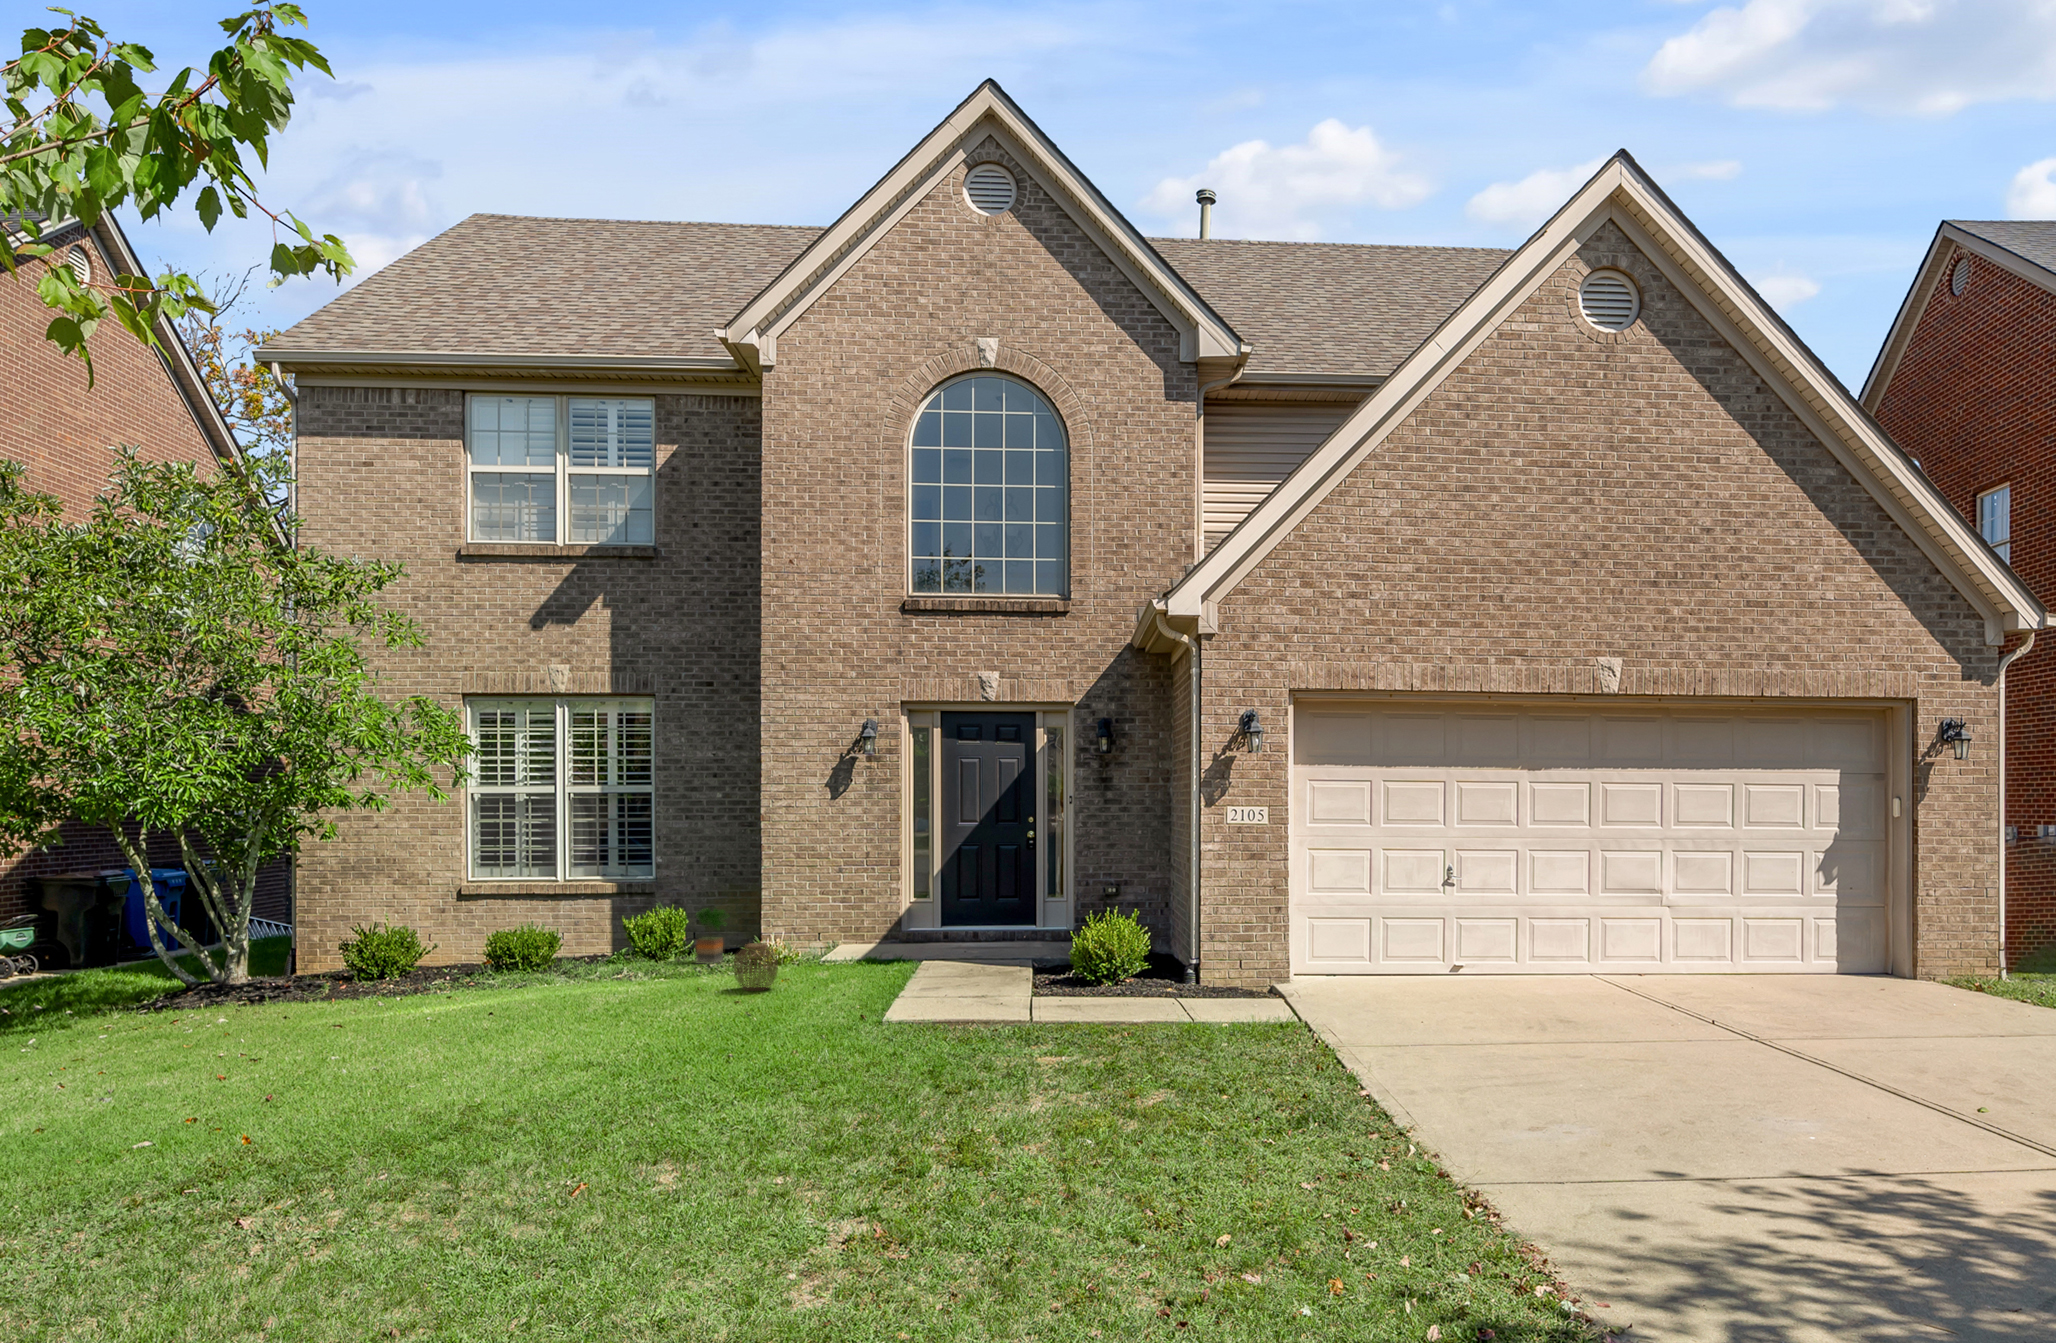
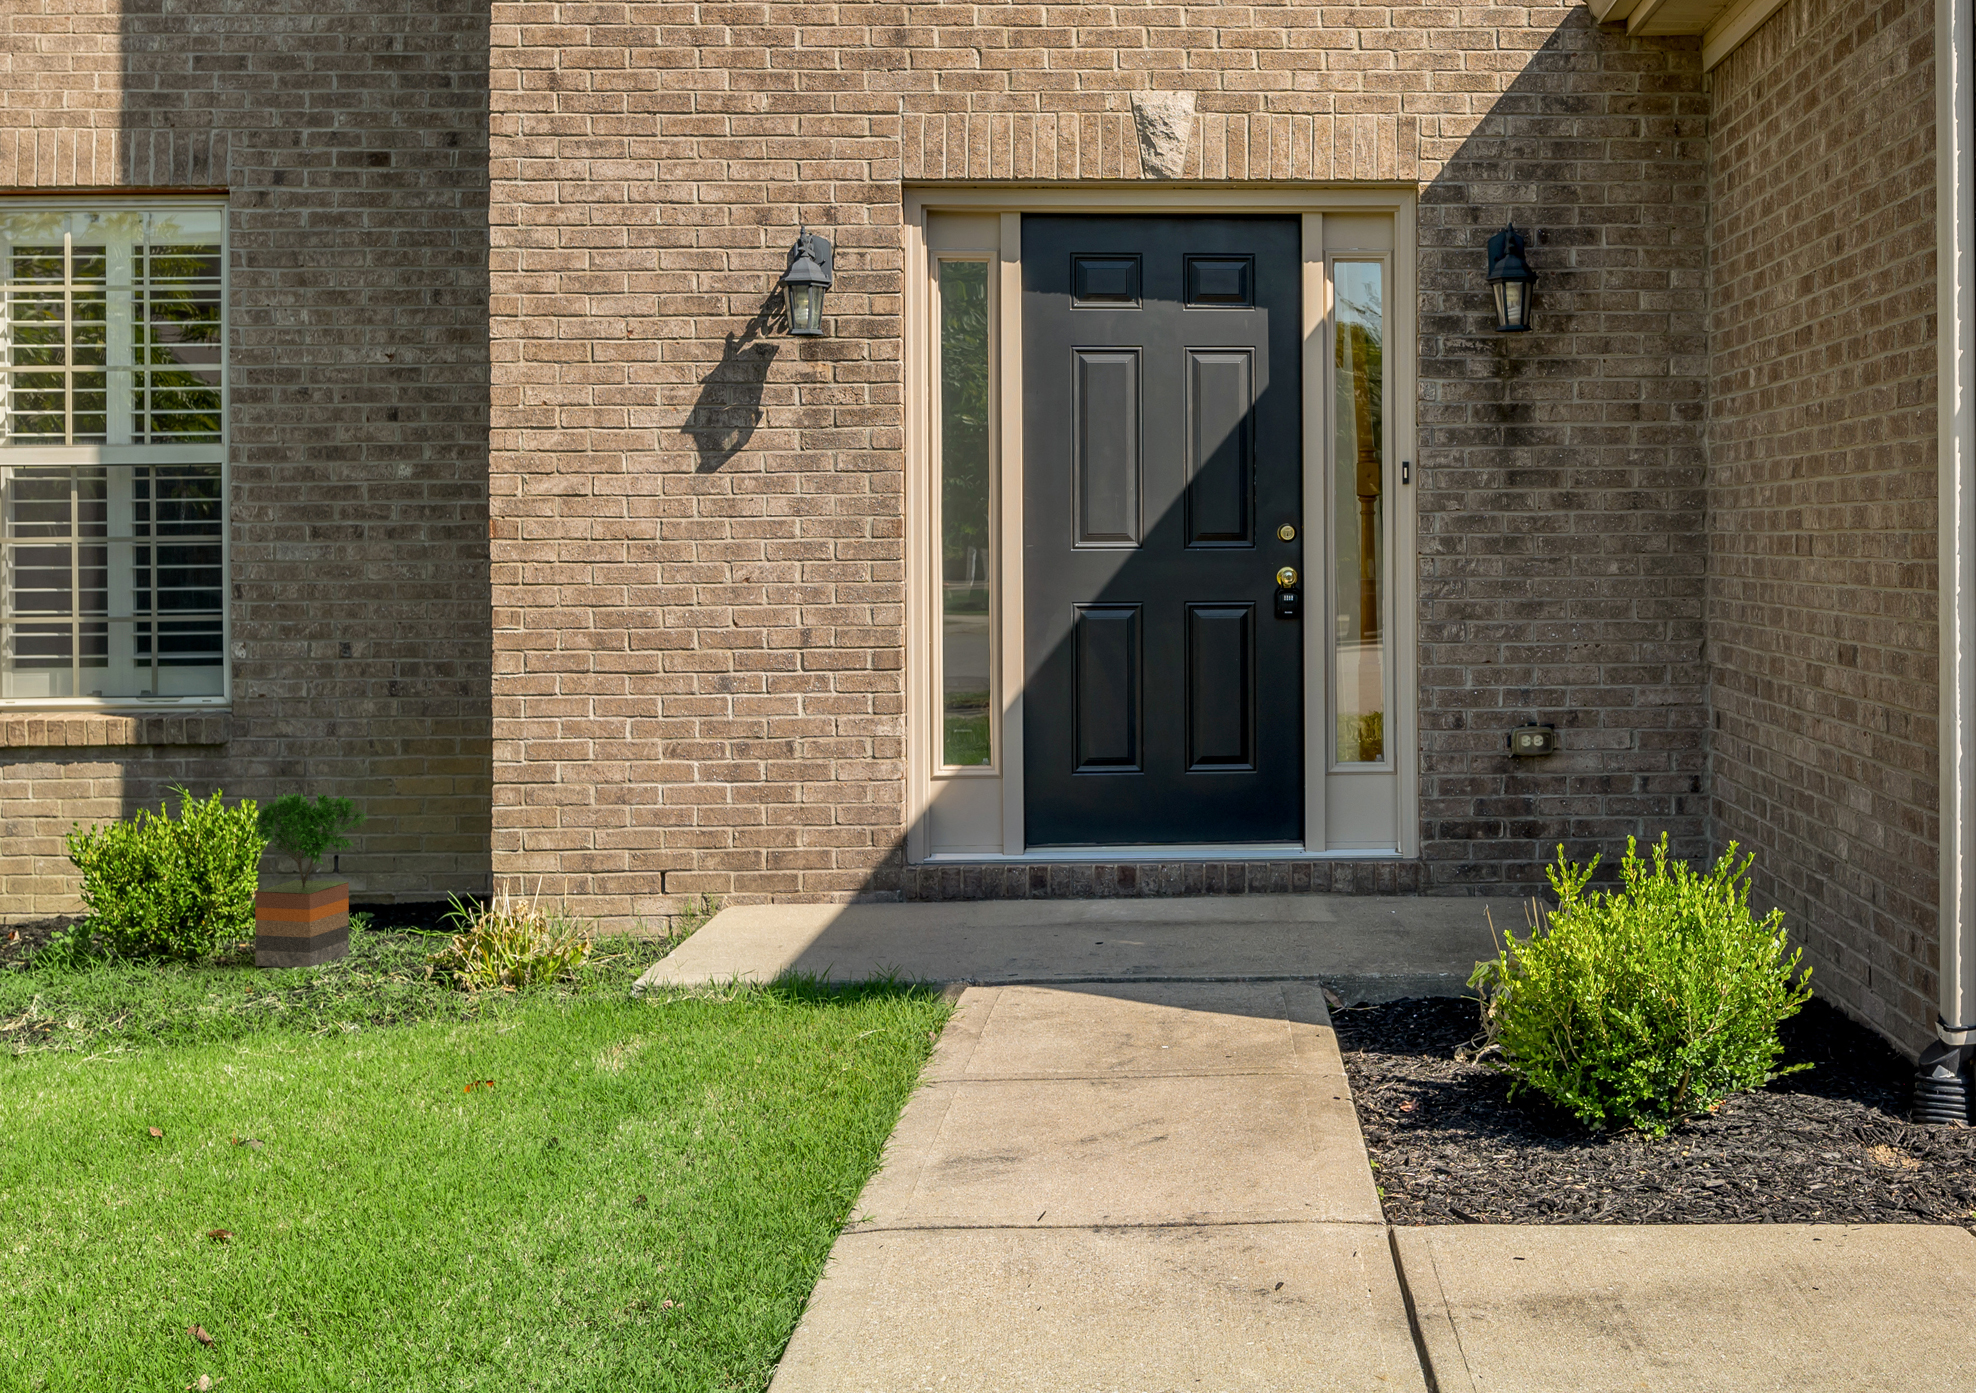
woven basket: present [734,943,777,991] -> none [130,963,327,1171]

